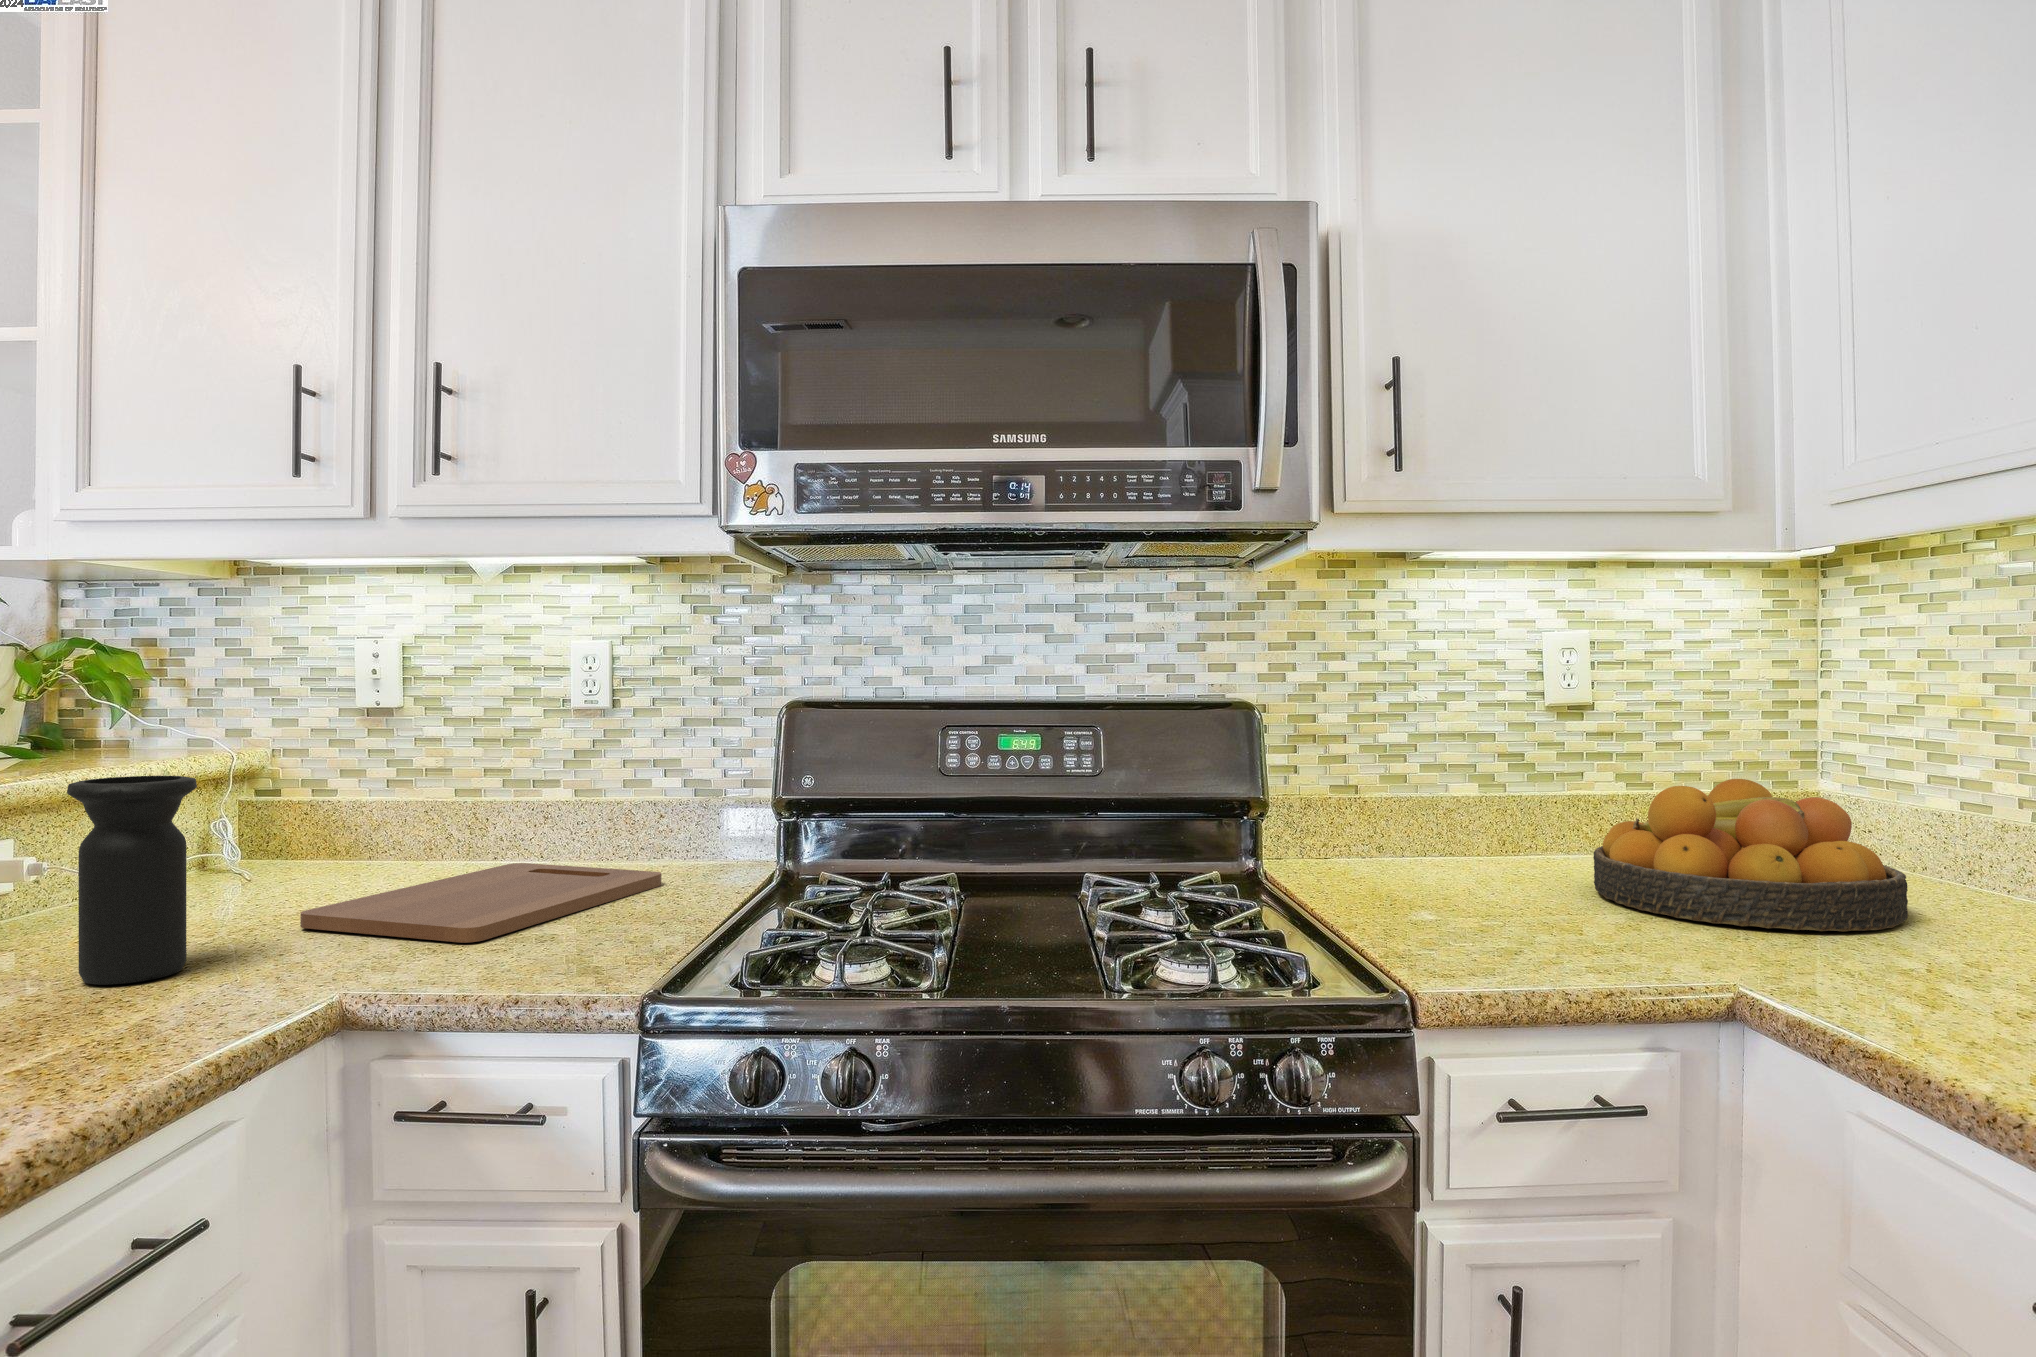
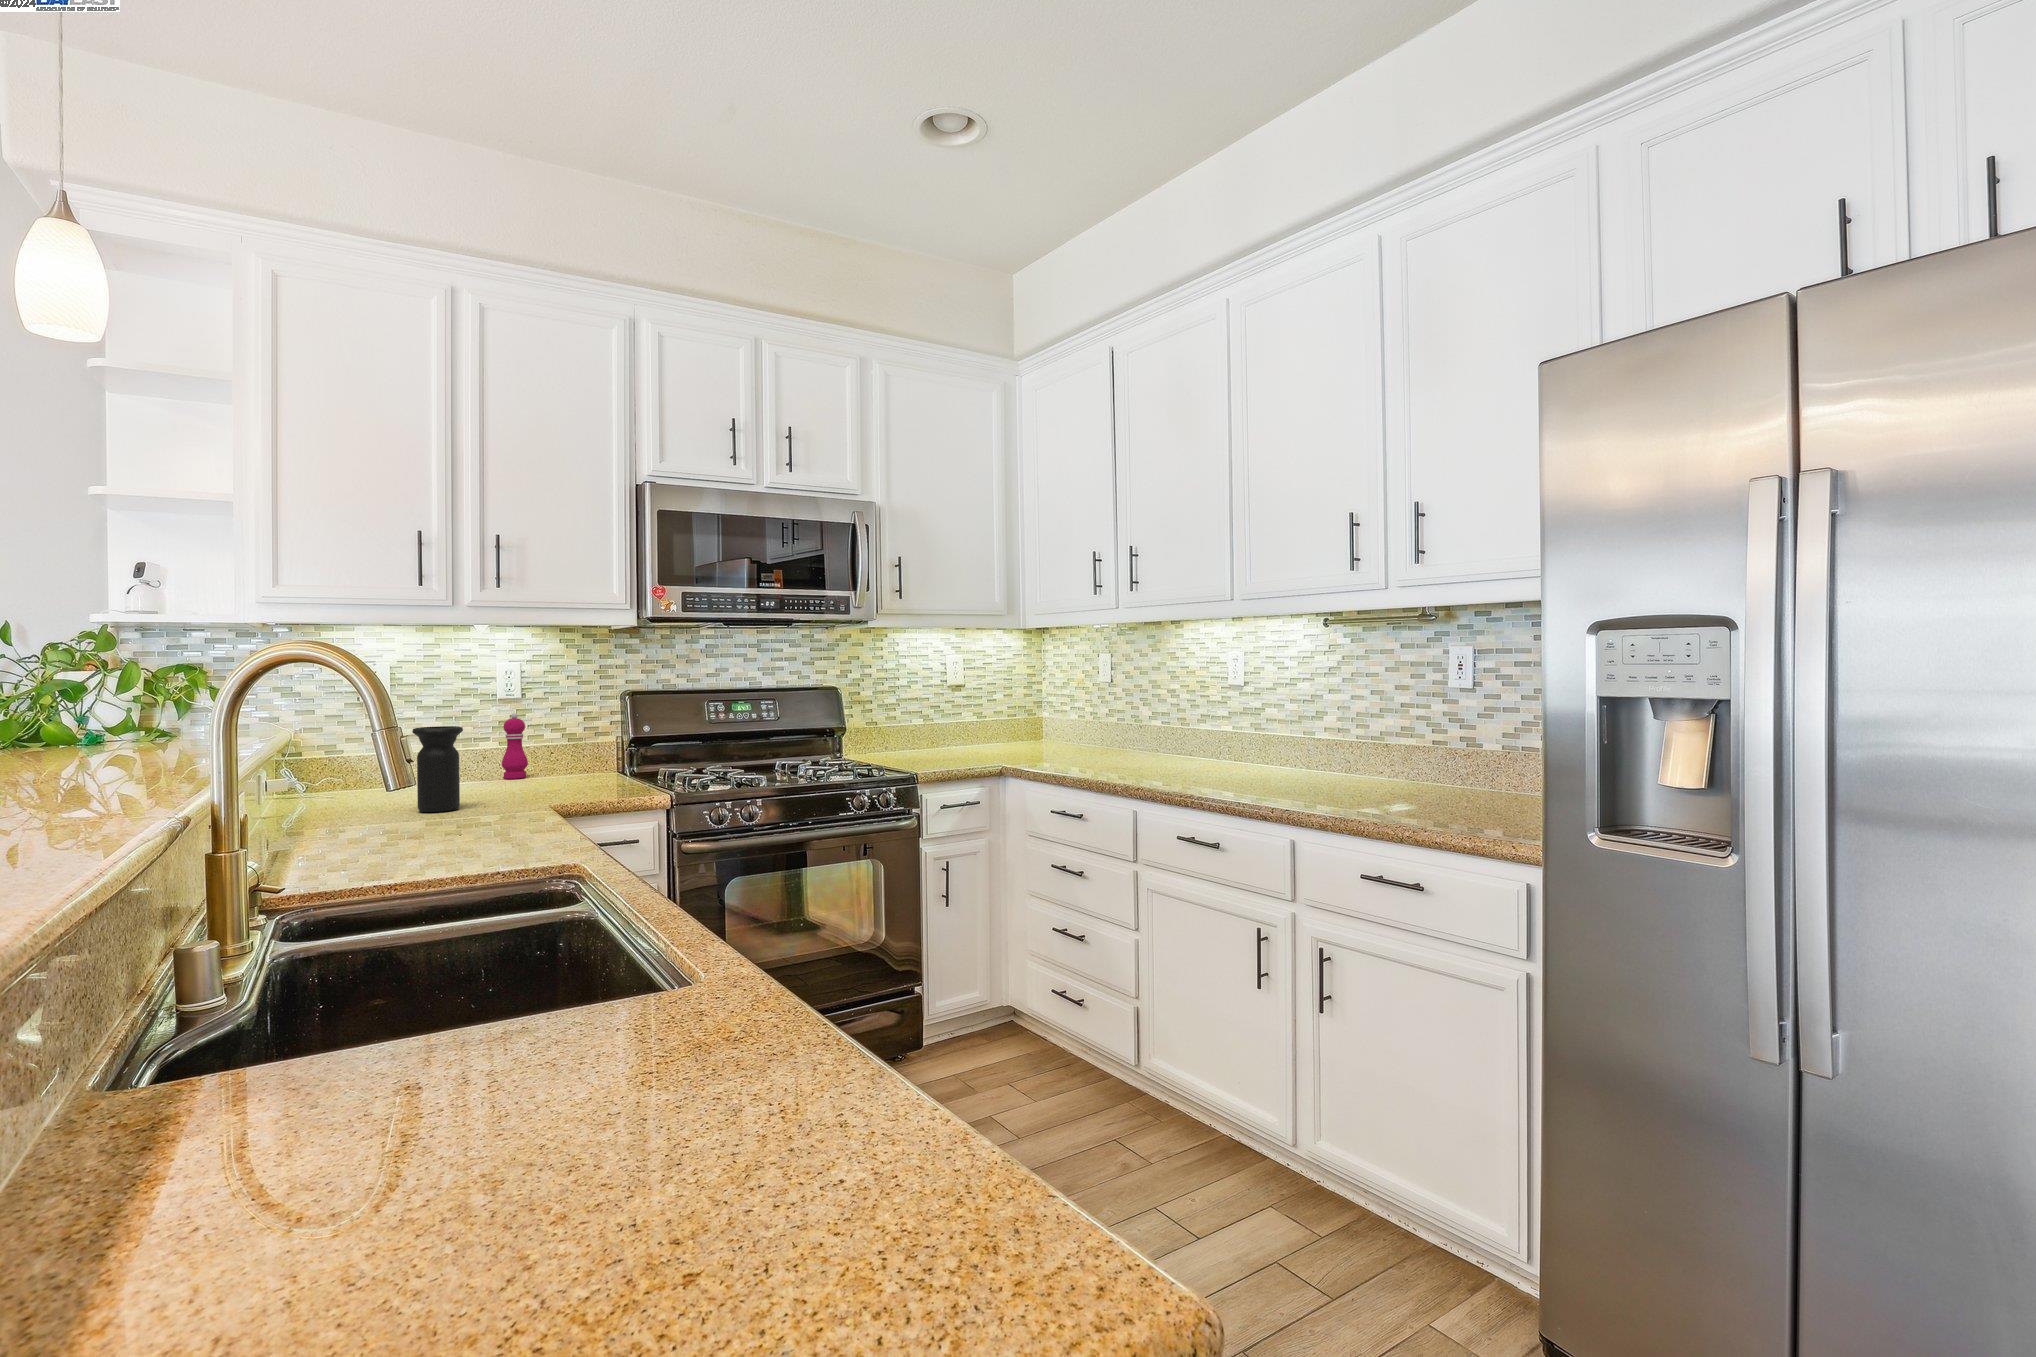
pepper mill: none [569,737,617,865] -> present [502,713,528,779]
fruit bowl: present [1593,779,1908,931] -> none [970,710,1064,758]
cutting board: present [300,863,661,943] -> none [454,774,583,798]

